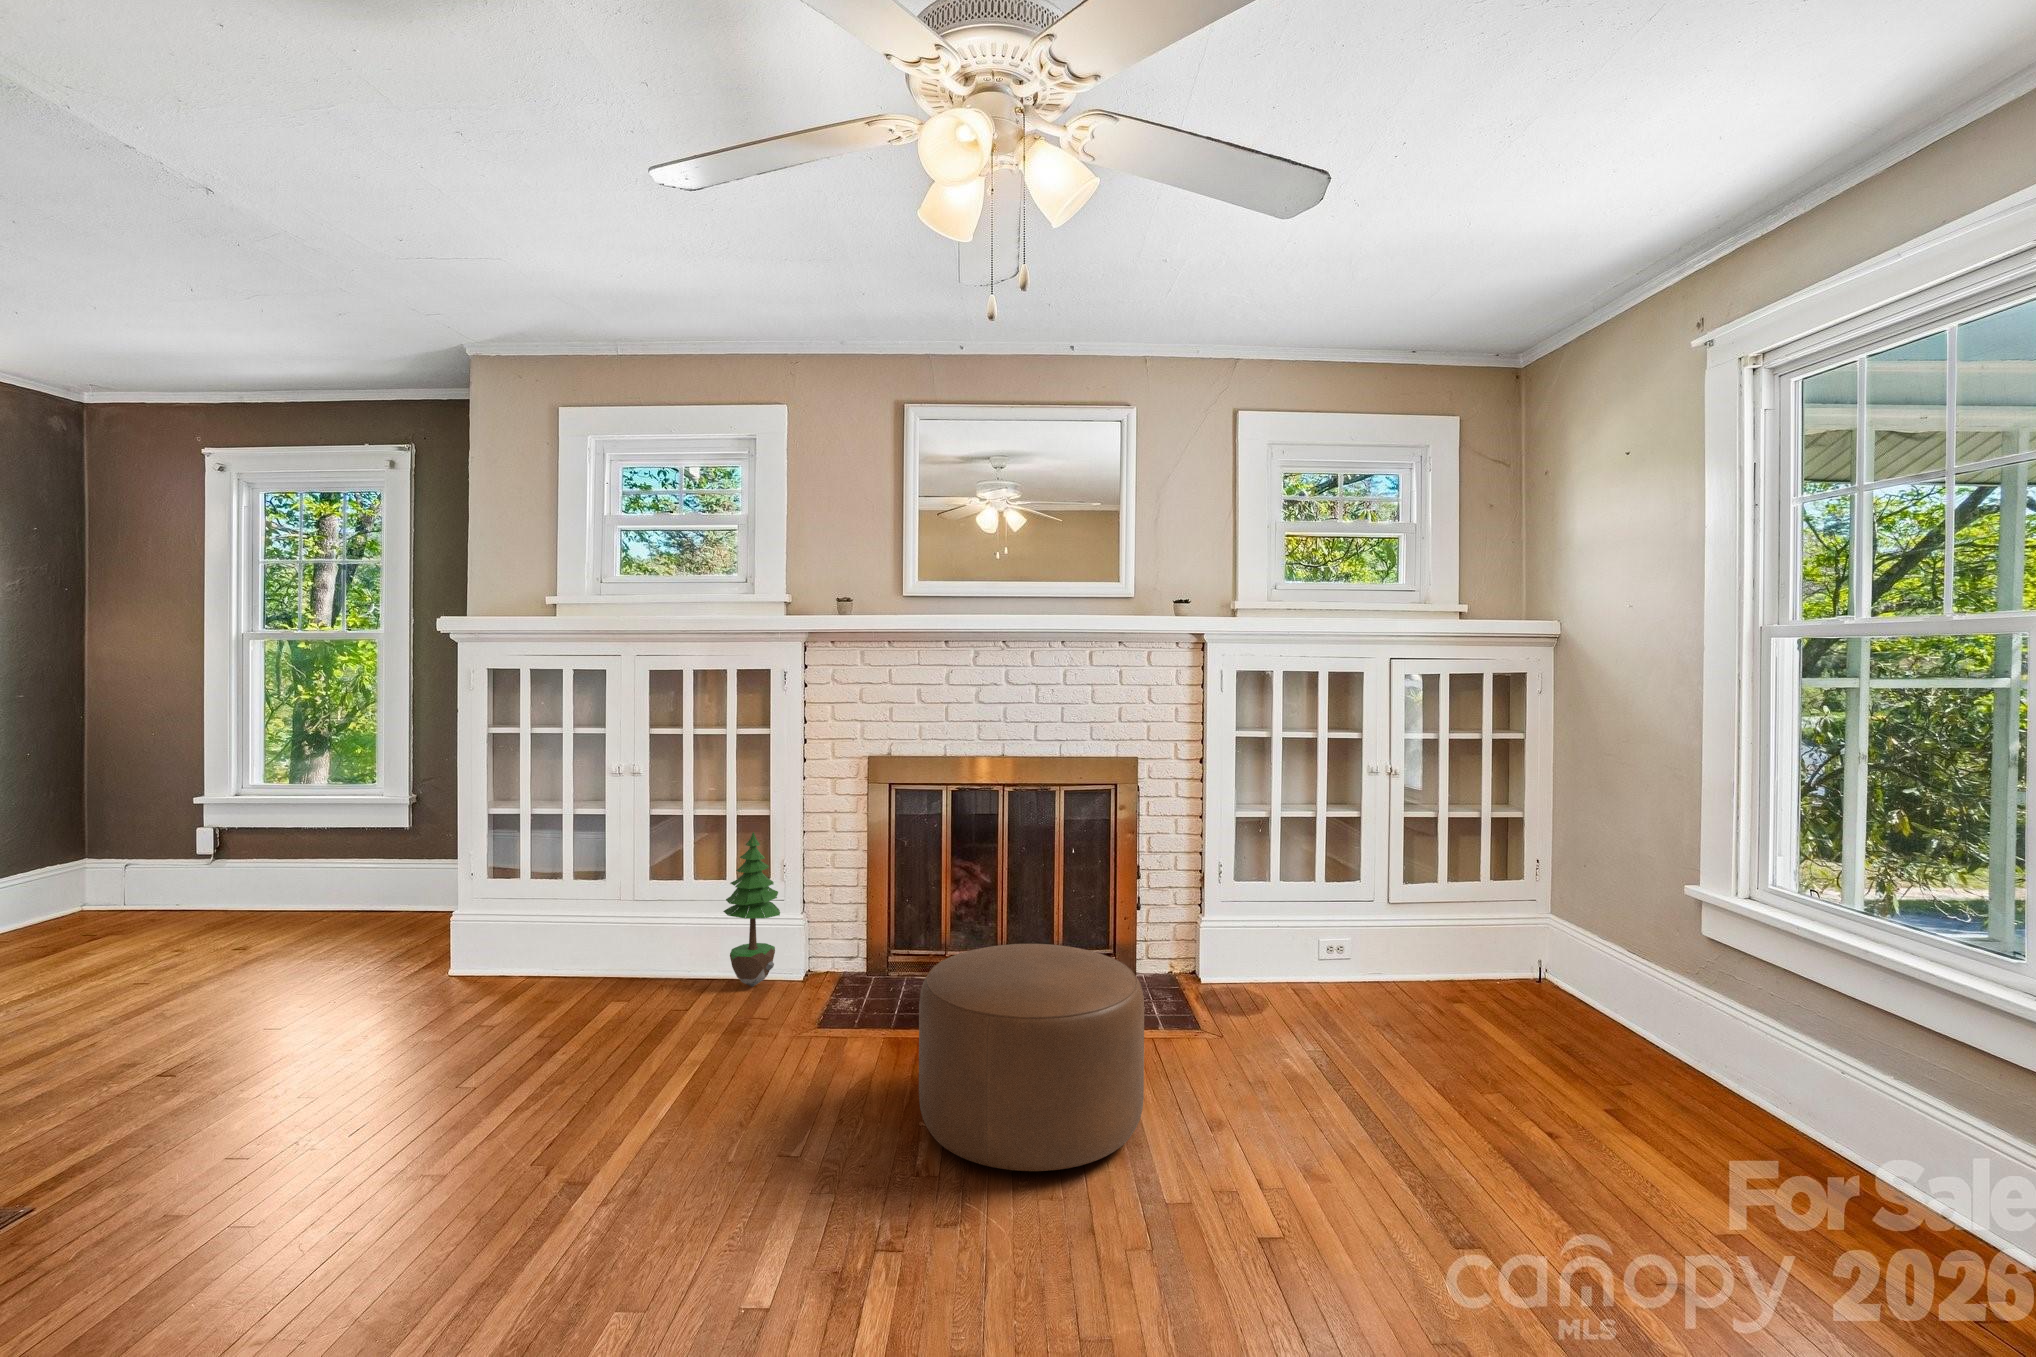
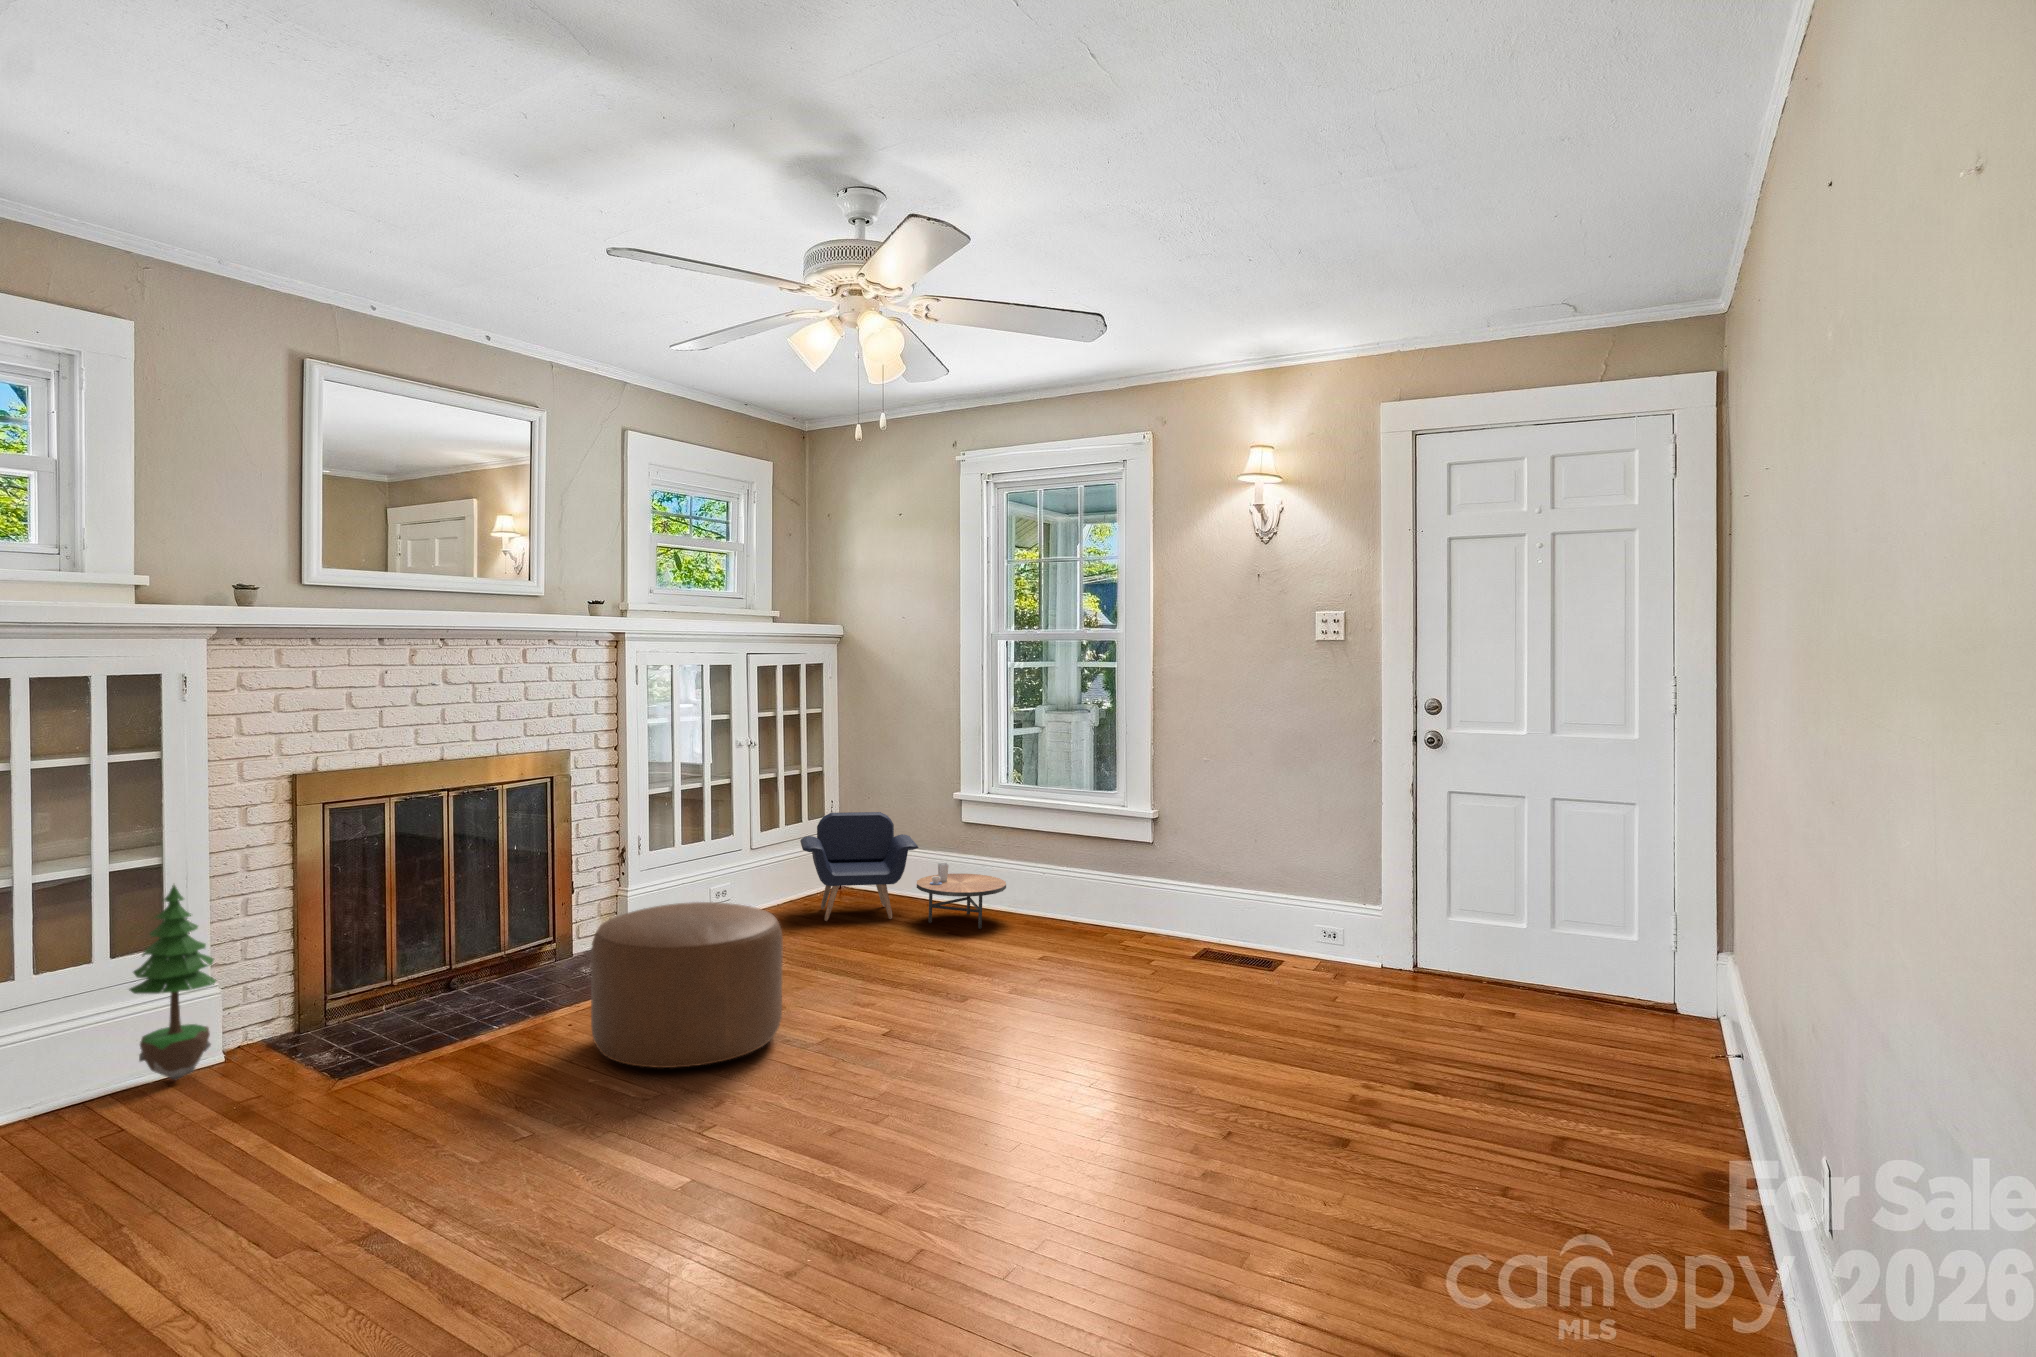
armchair: none [1419,875,1756,1121] -> present [800,812,1006,929]

